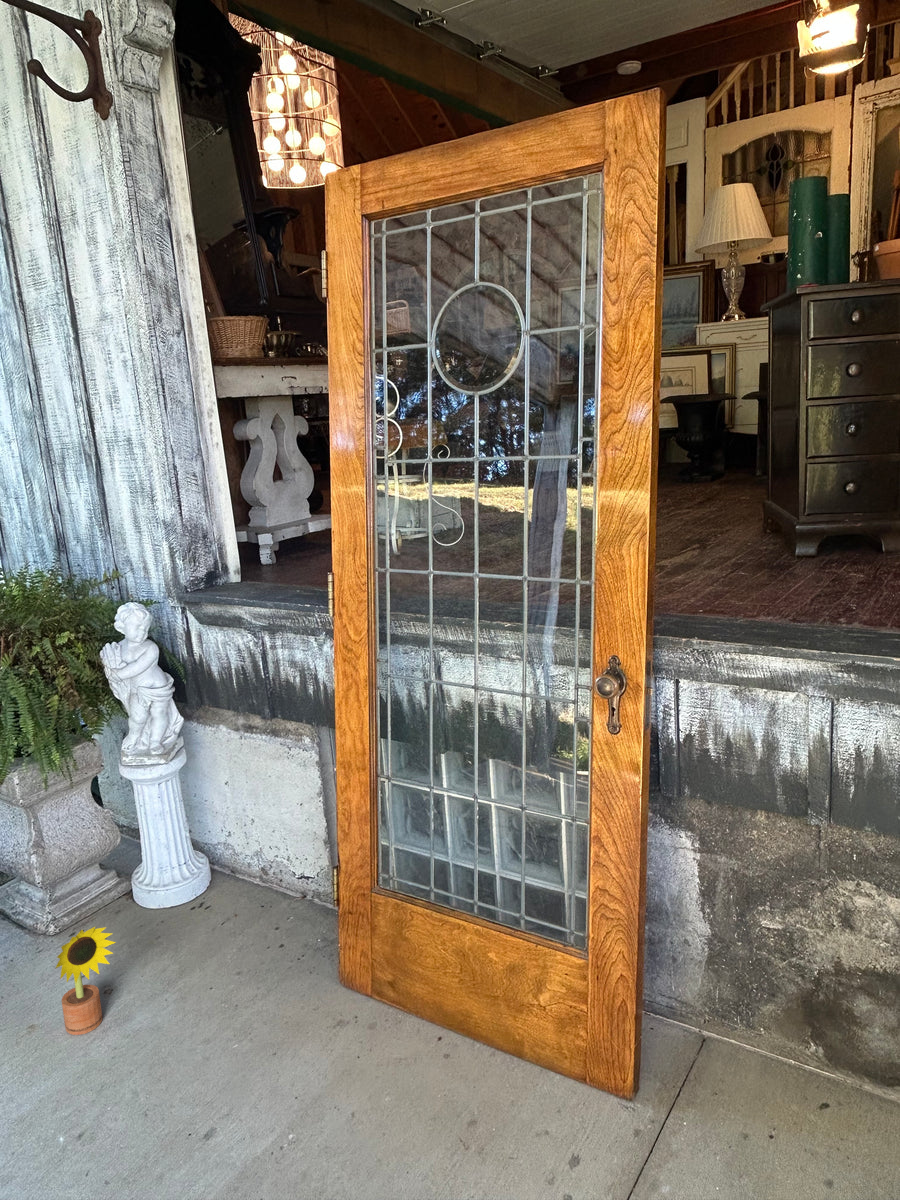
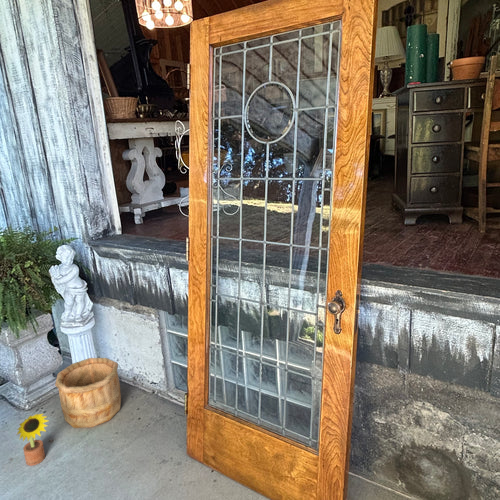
wooden bucket: none [116,828,241,966] -> present [55,358,121,428]

